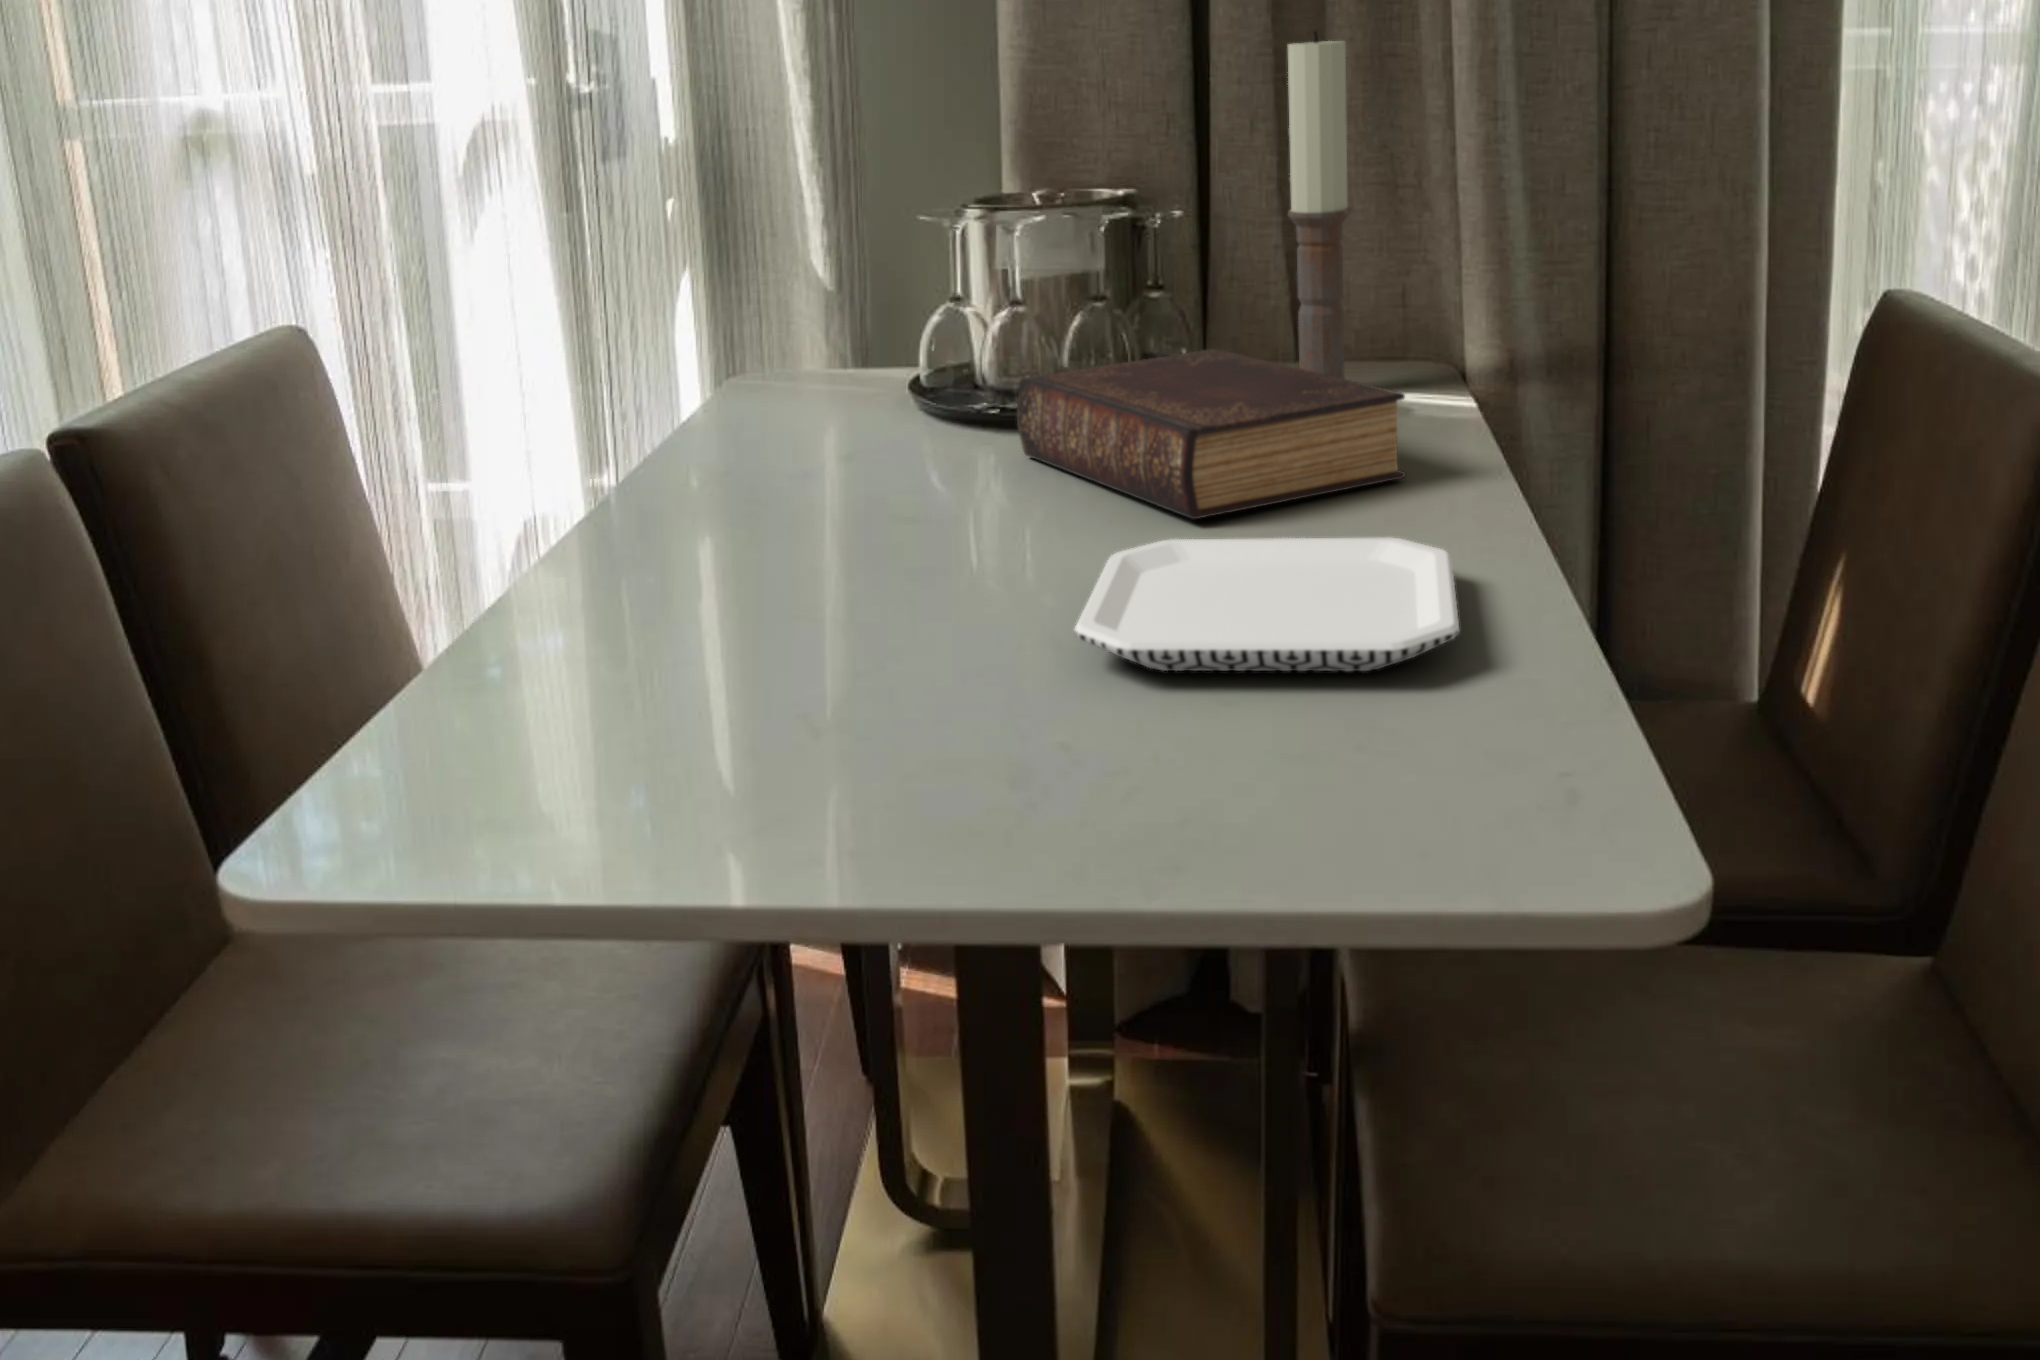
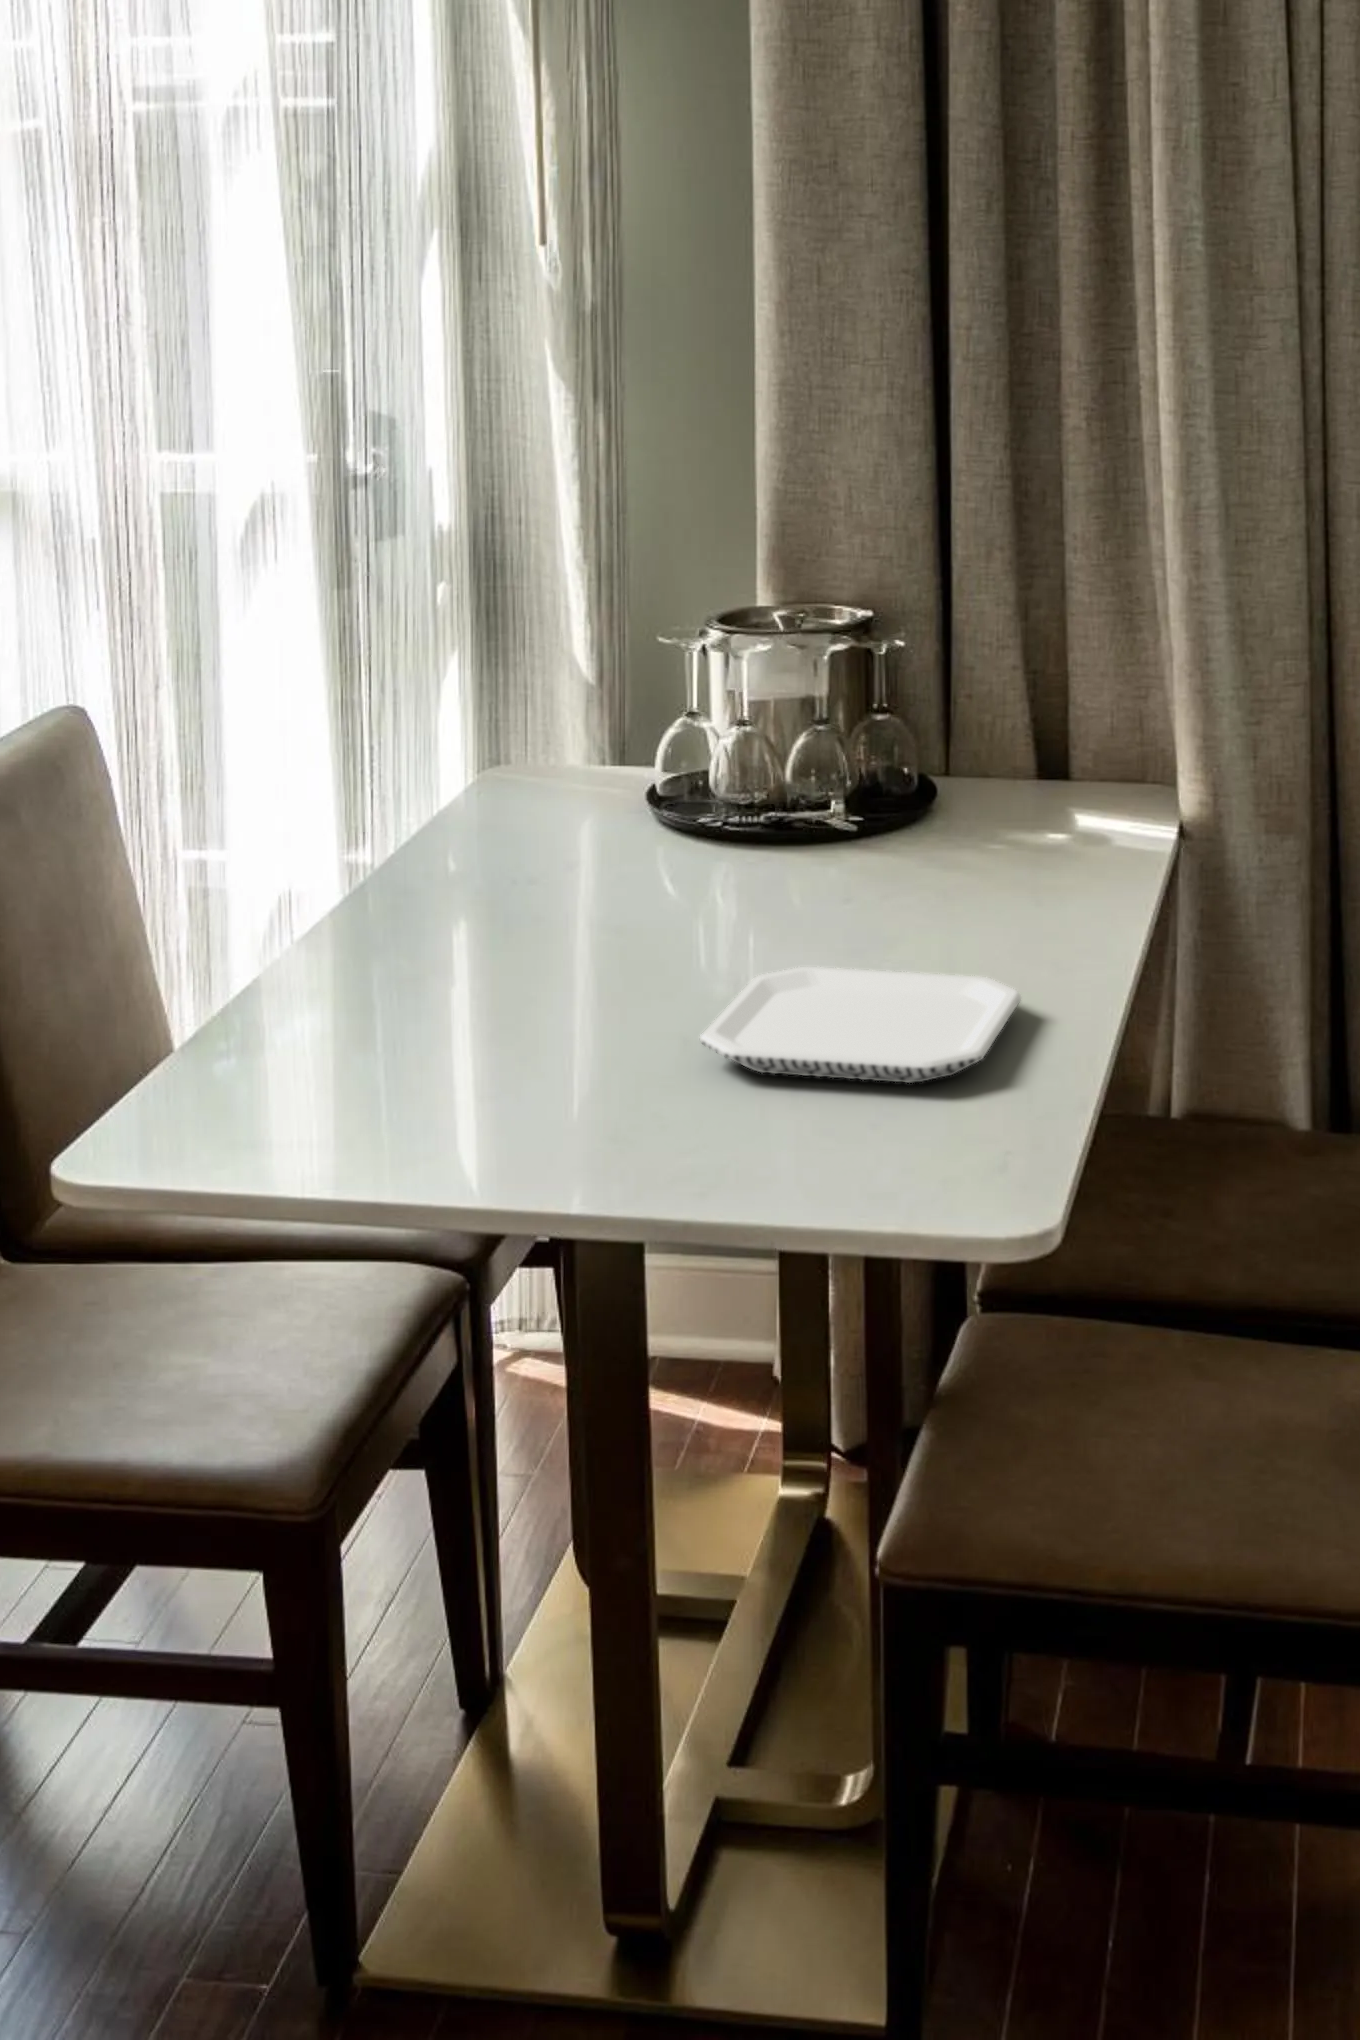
candle: present [1288,31,1351,379] -> none [998,493,1058,830]
book: present [1017,349,1405,519] -> none [724,781,1047,948]

